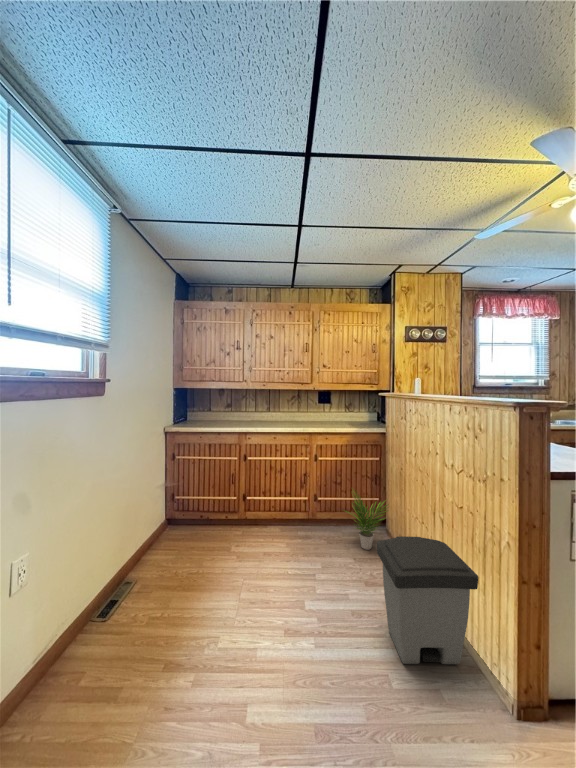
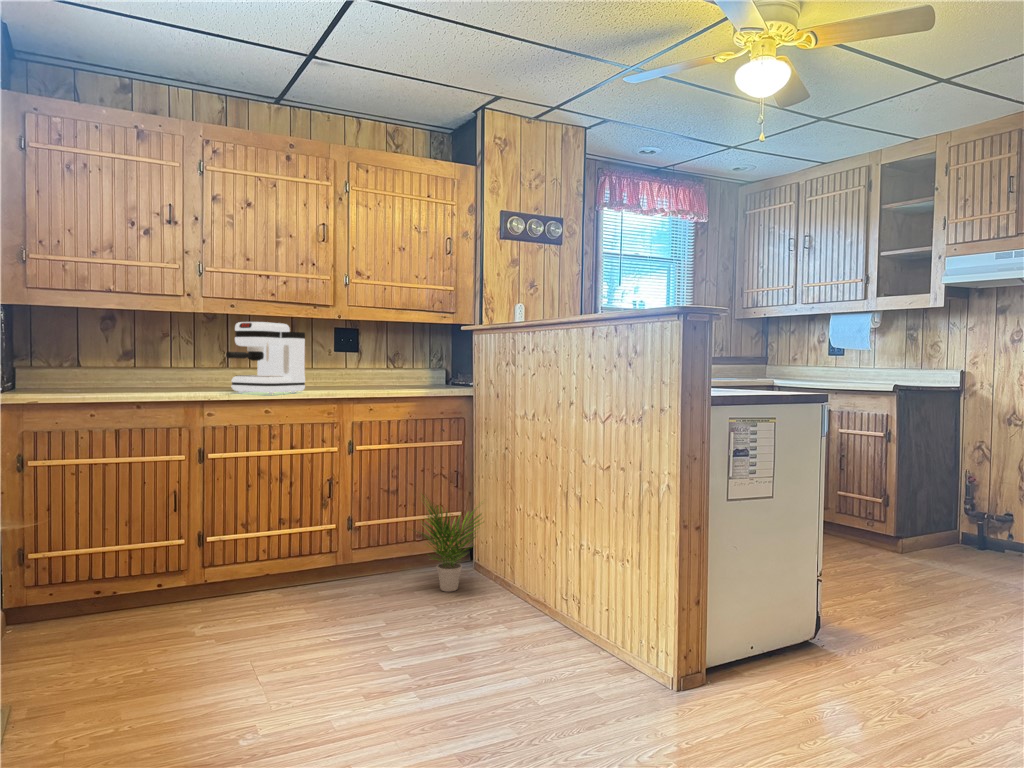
coffee maker: none [257,394,295,430] -> present [226,322,305,394]
trash can: present [377,536,478,664] -> none [496,518,634,684]

